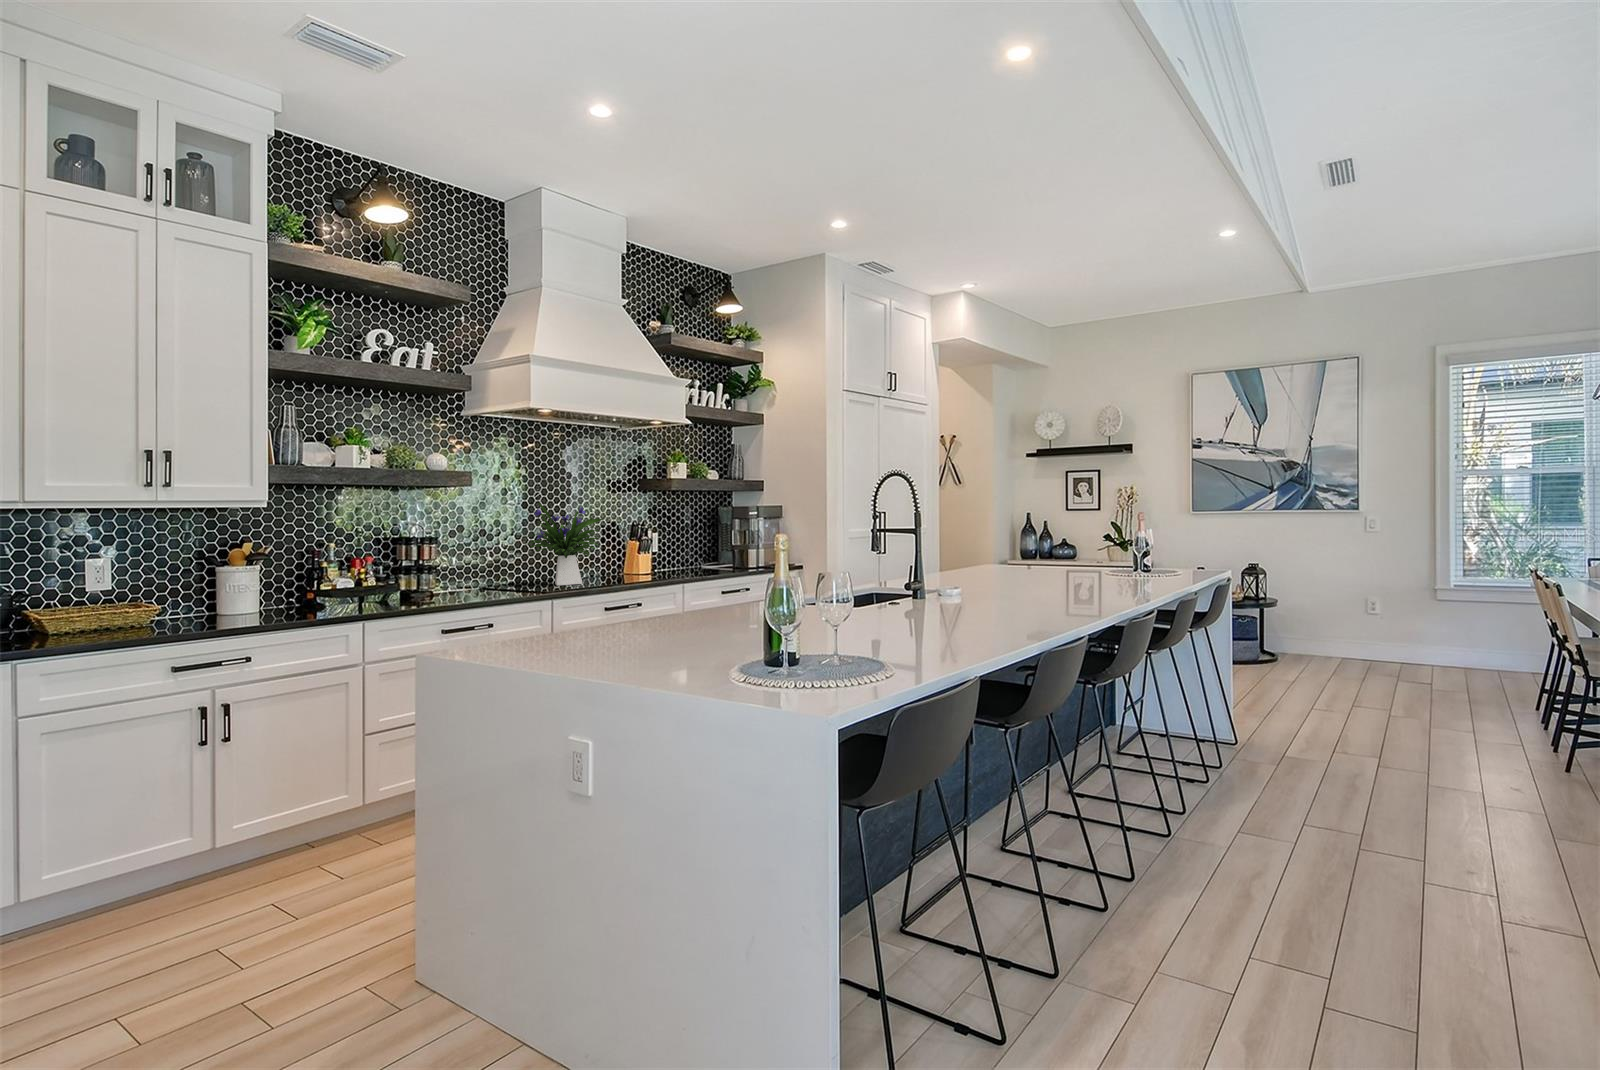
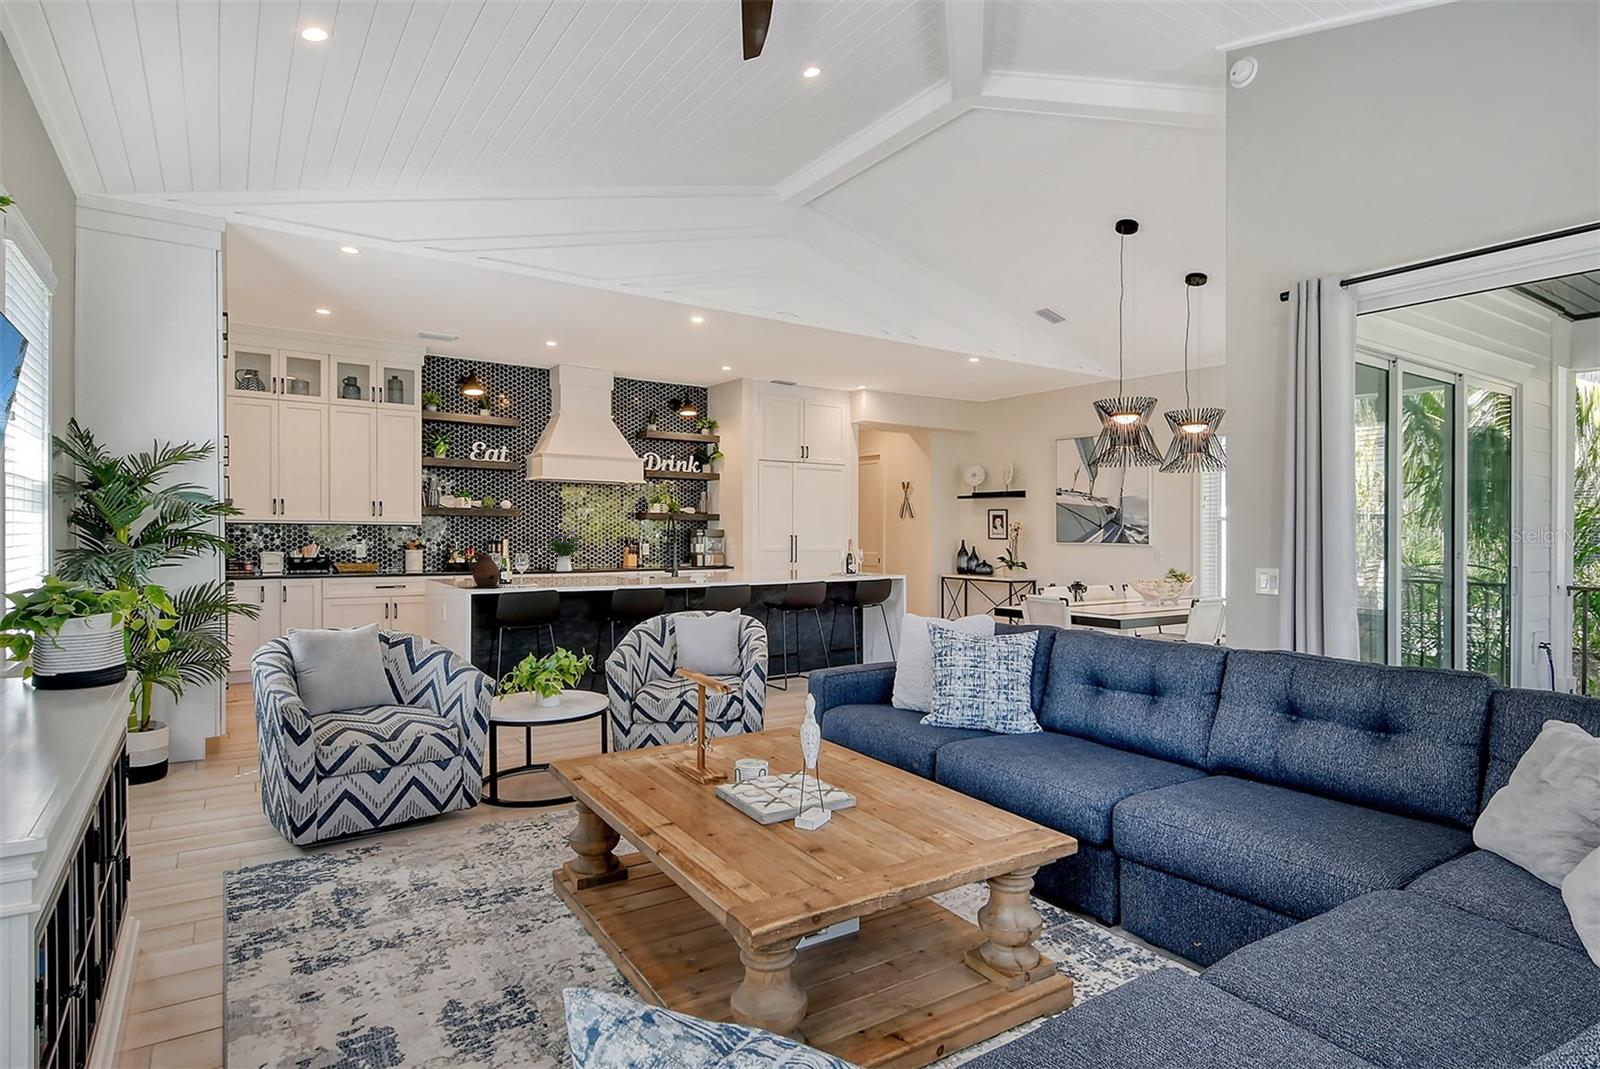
ceramic pitcher: none [599,548,684,651] -> present [469,551,505,588]

